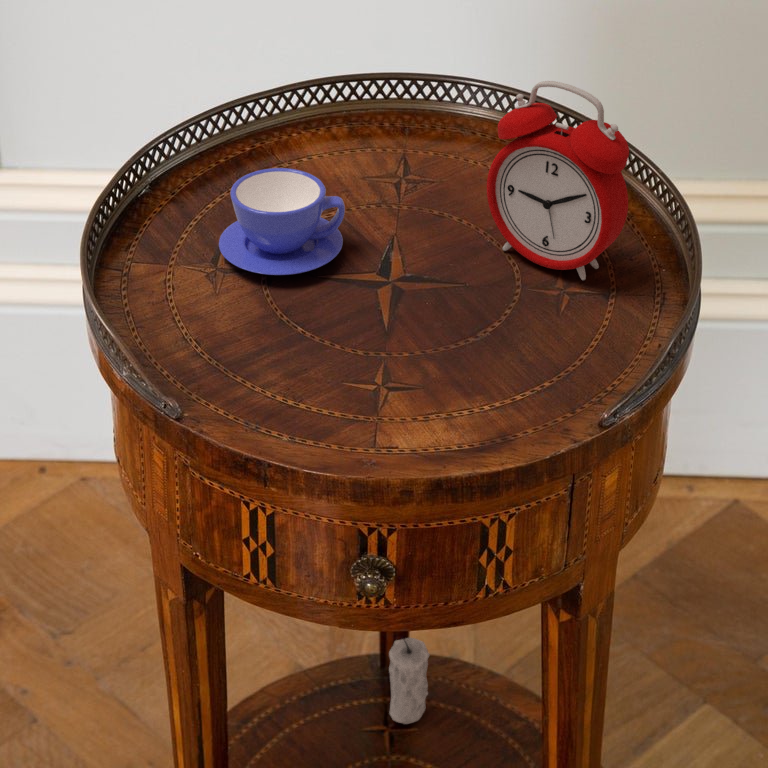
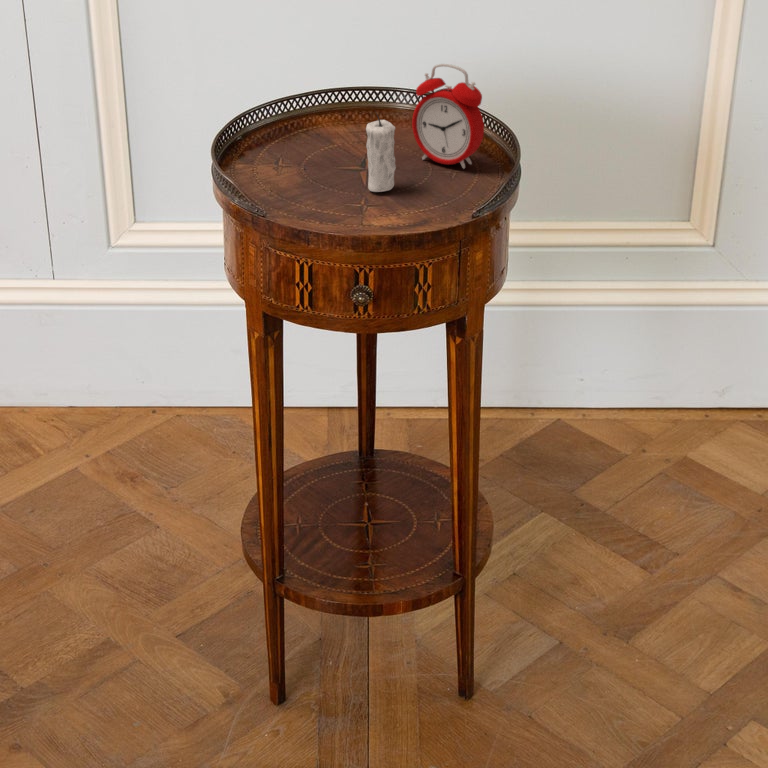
teacup: present [219,168,345,275] -> none [274,120,339,169]
candle: present [389,638,430,724] -> present [366,115,396,192]

